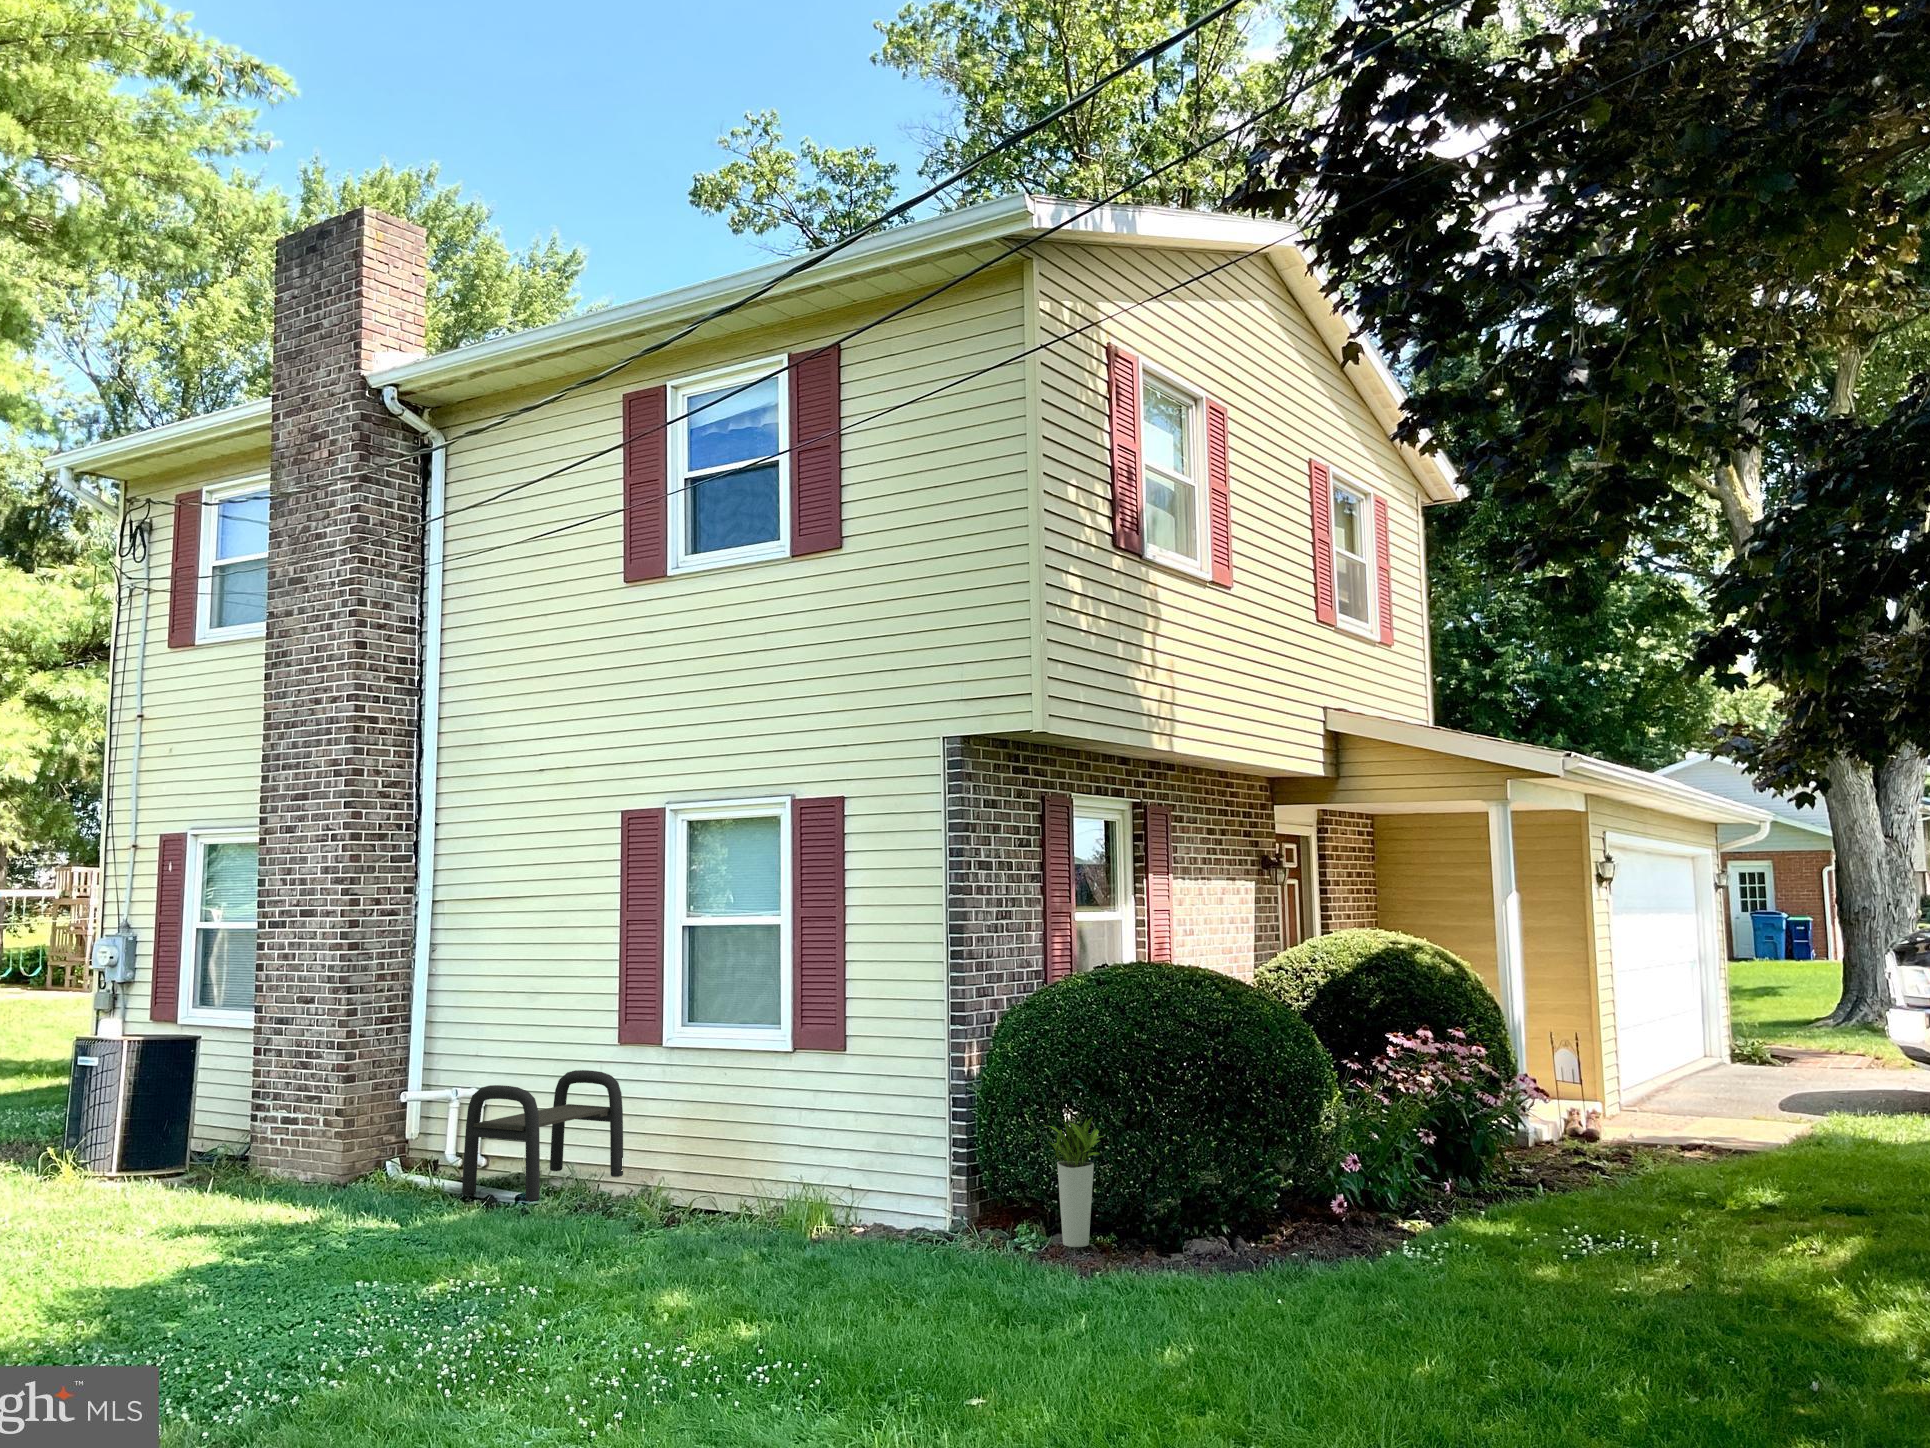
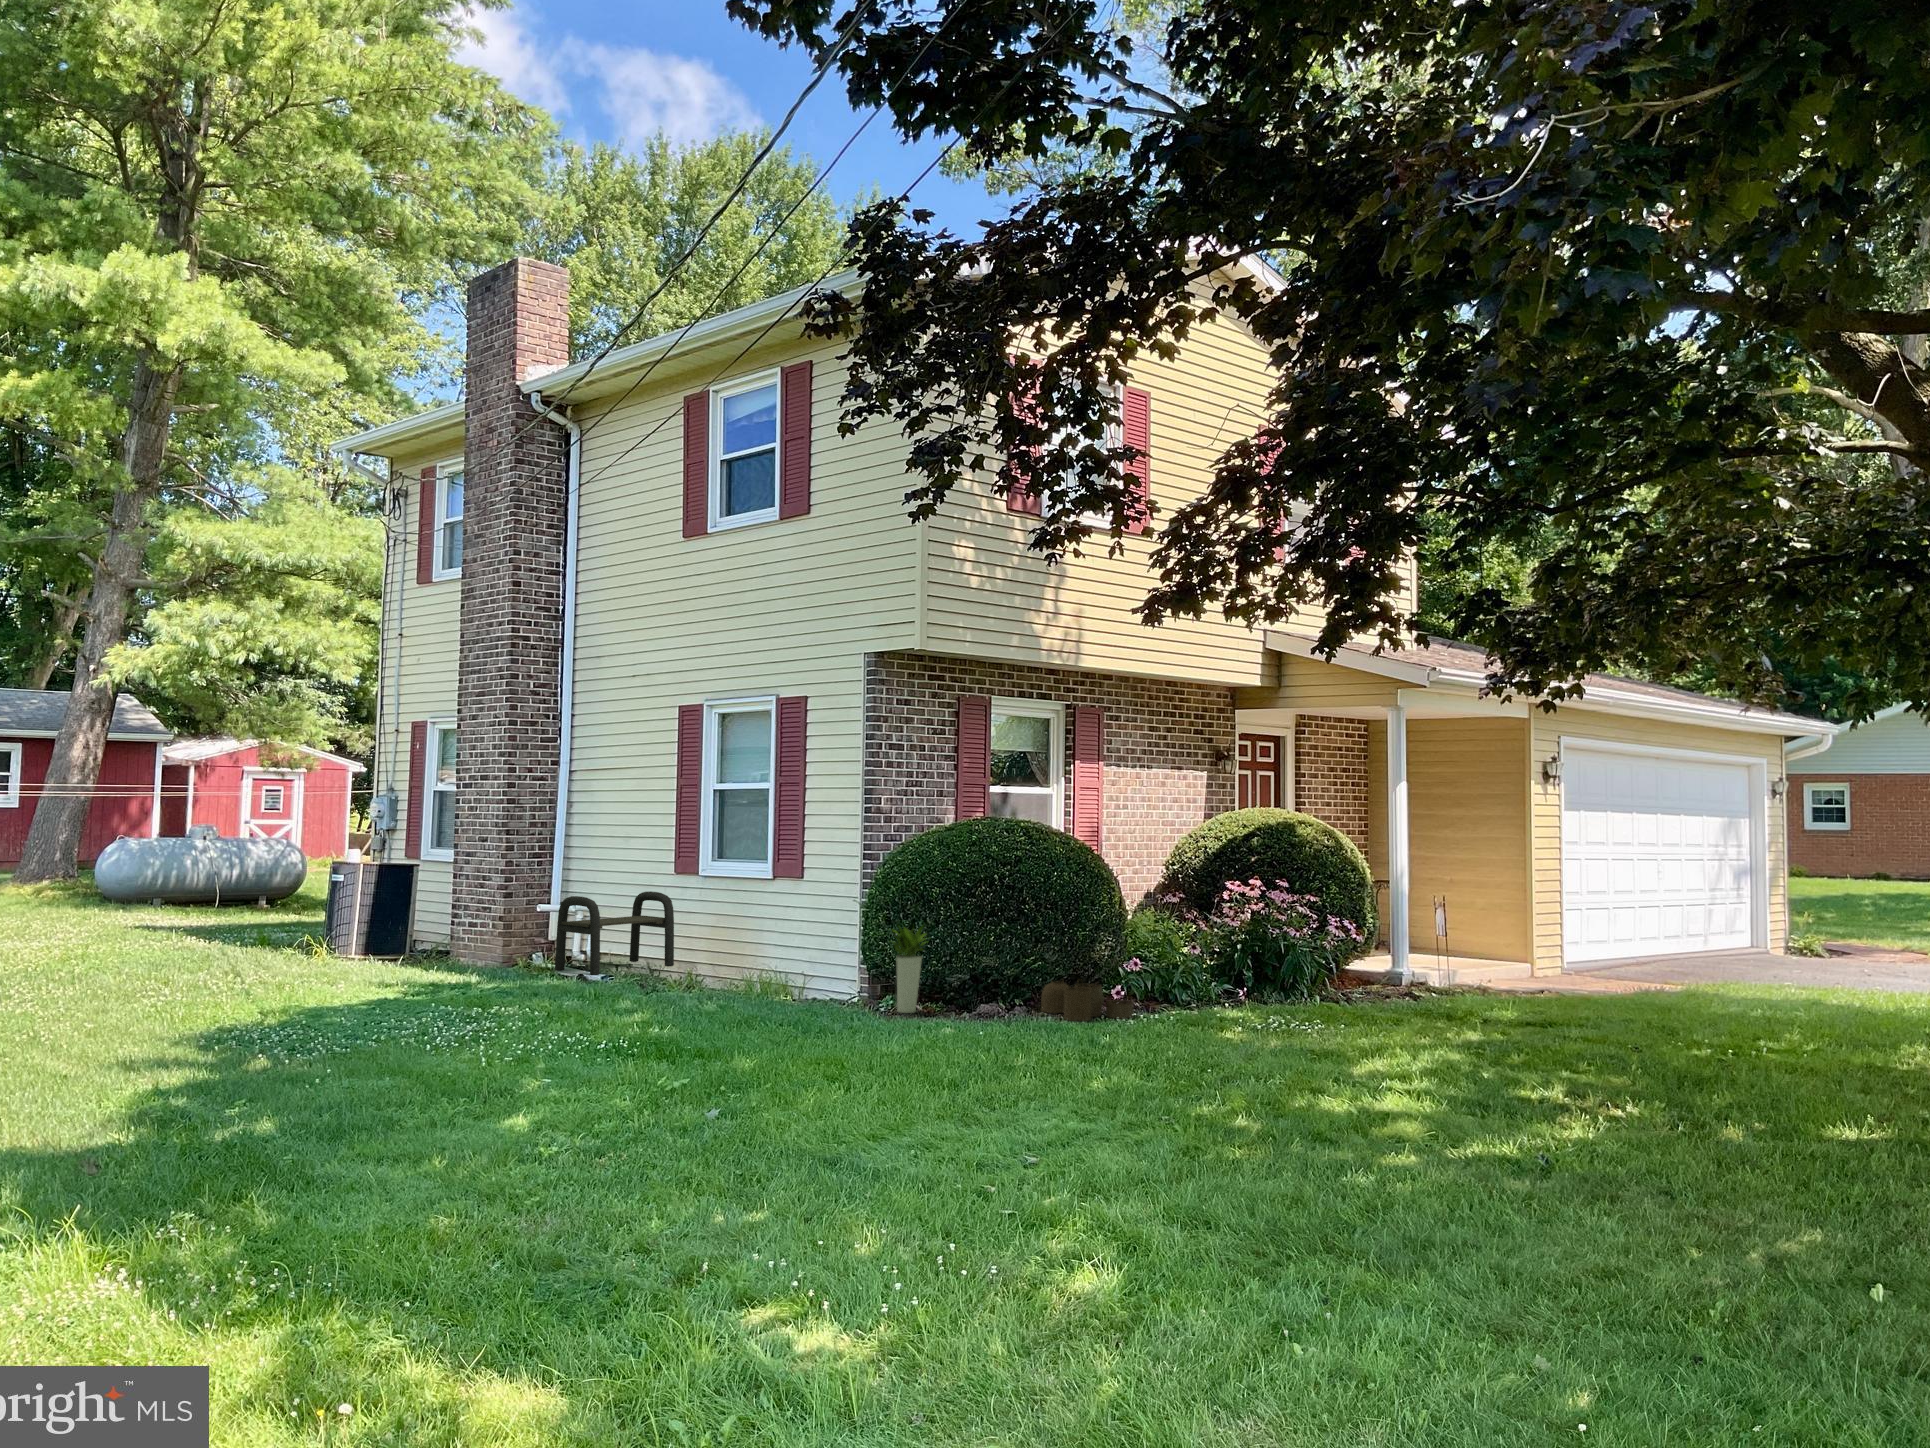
woven basket: none [1243,1182,1380,1245] -> present [1041,981,1133,1021]

